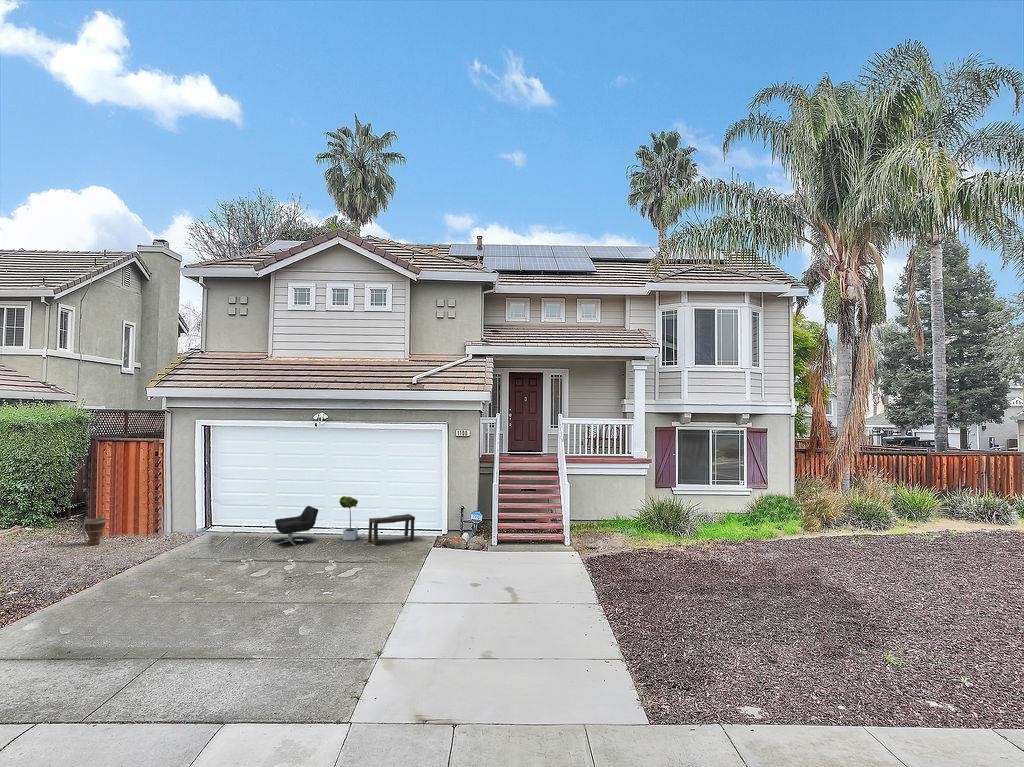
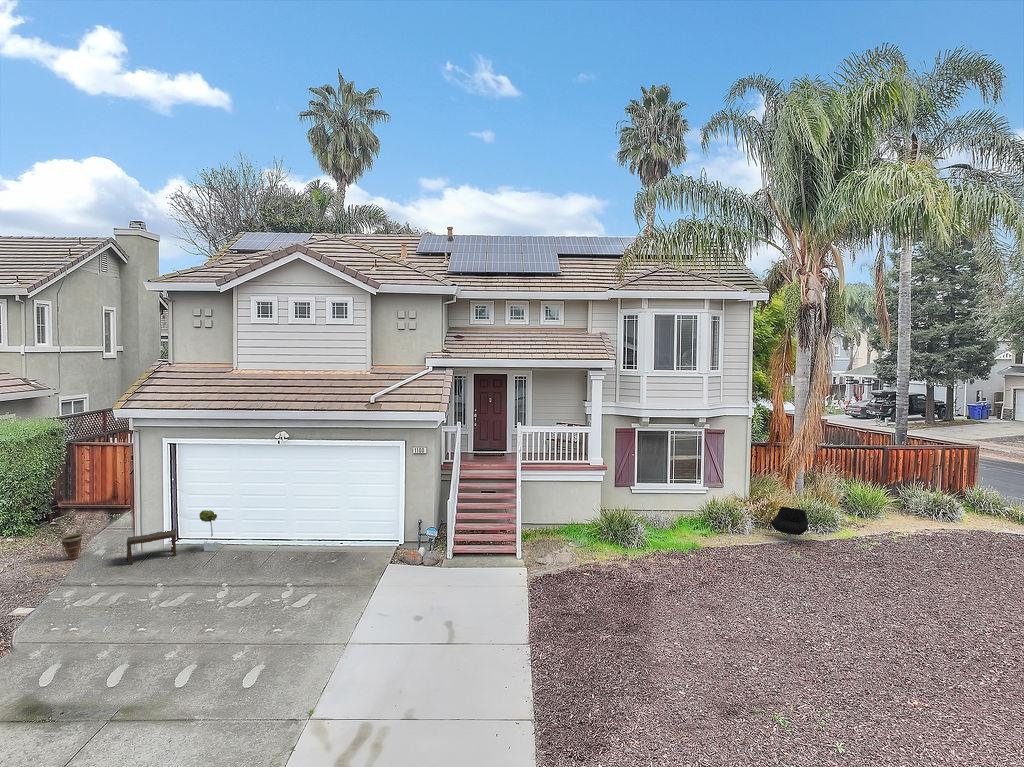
potted tree: present [339,496,358,540] -> present [199,510,221,551]
lounge chair: present [273,506,318,545] -> present [771,506,808,545]
bench: present [368,514,415,545] -> present [127,529,176,565]

